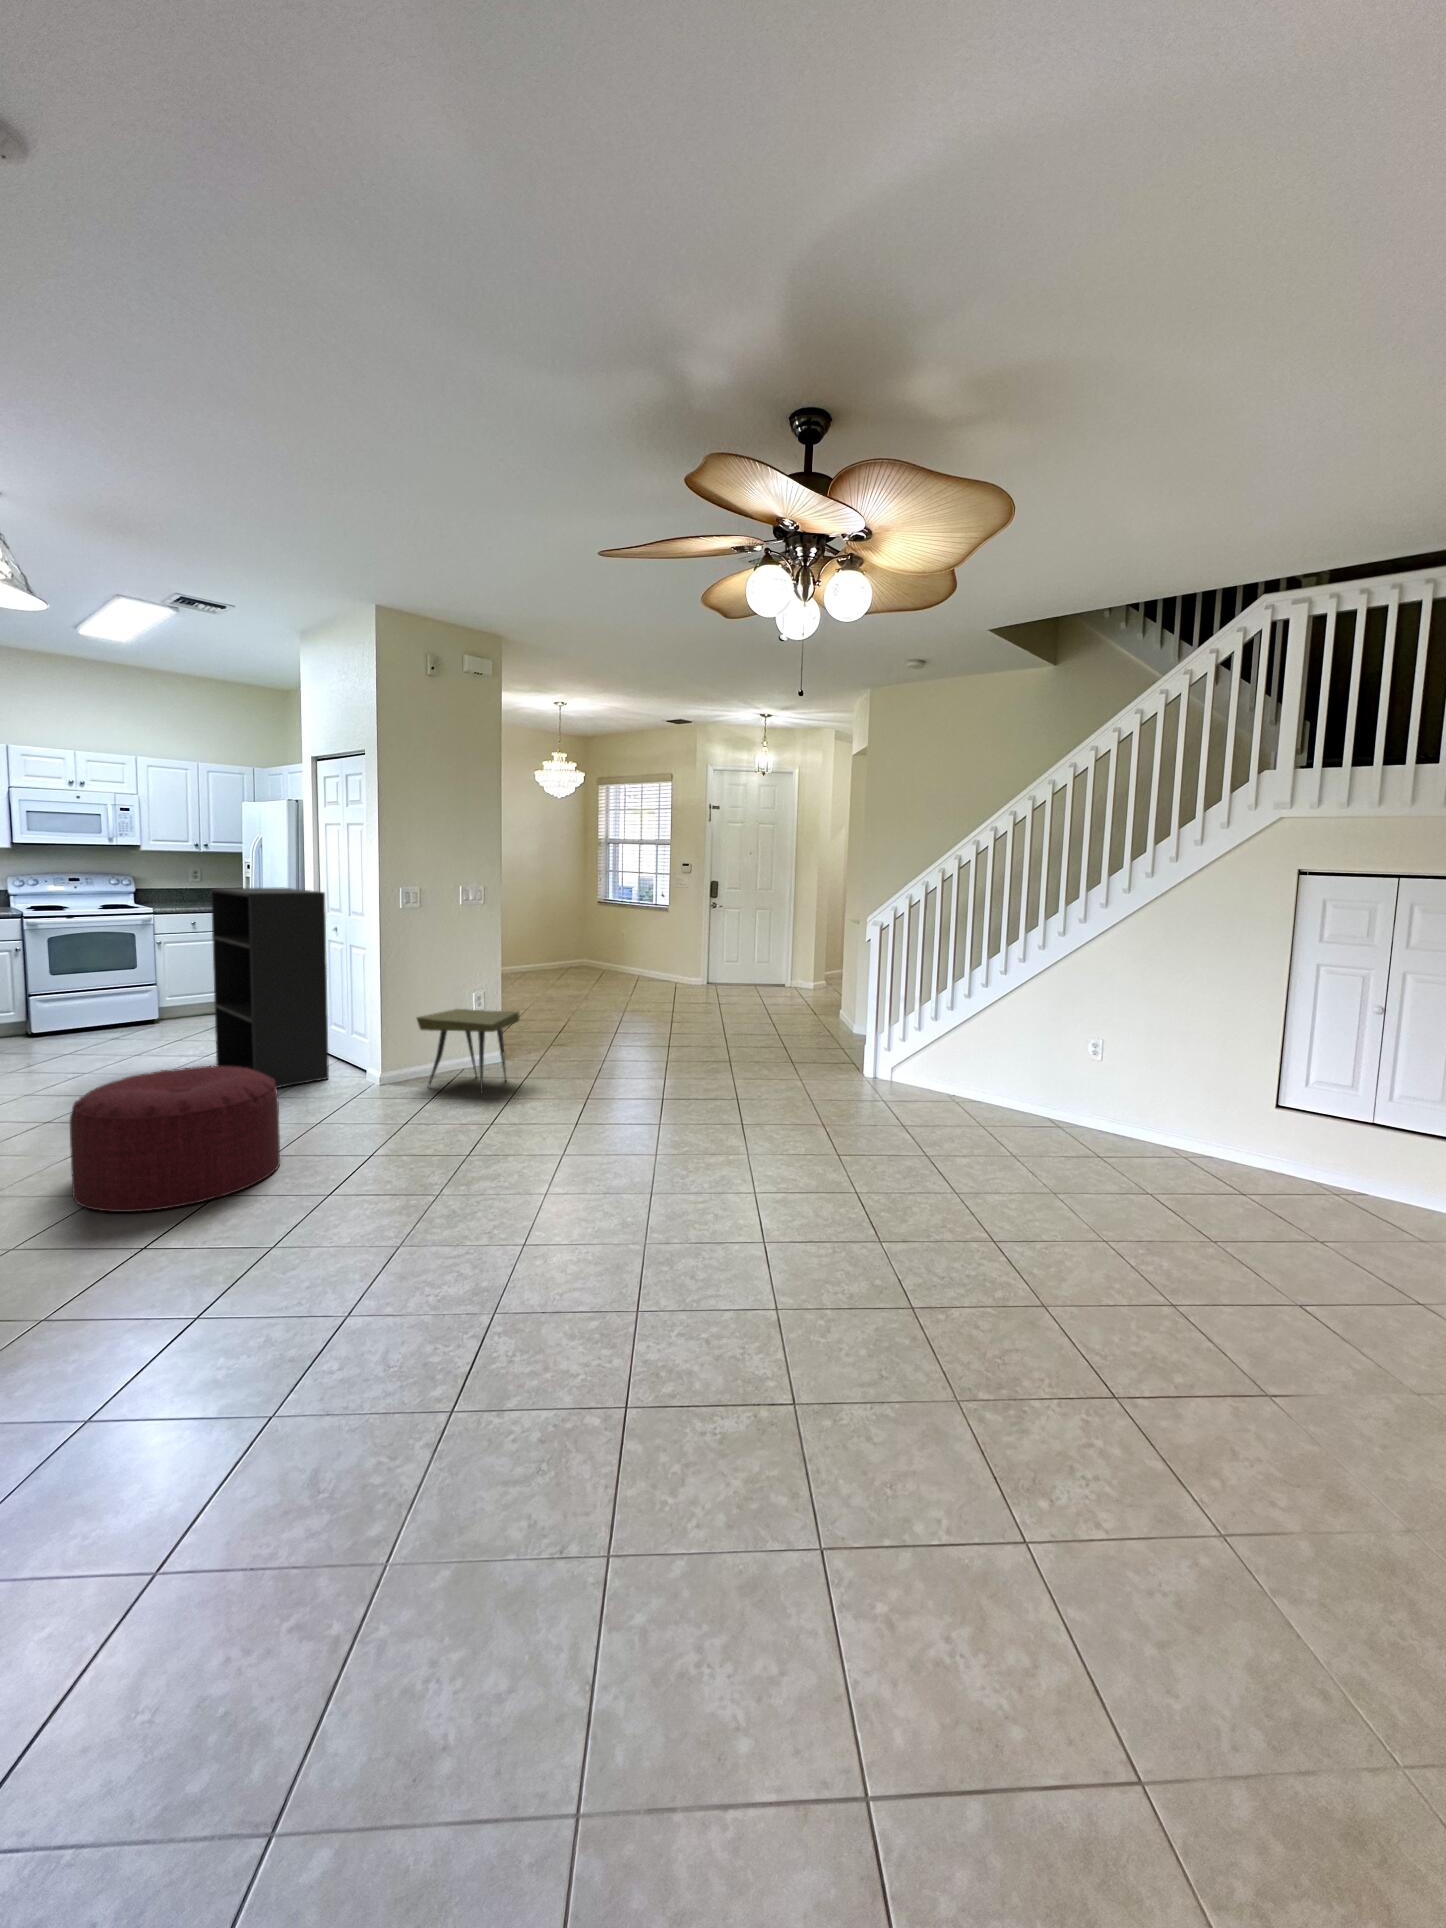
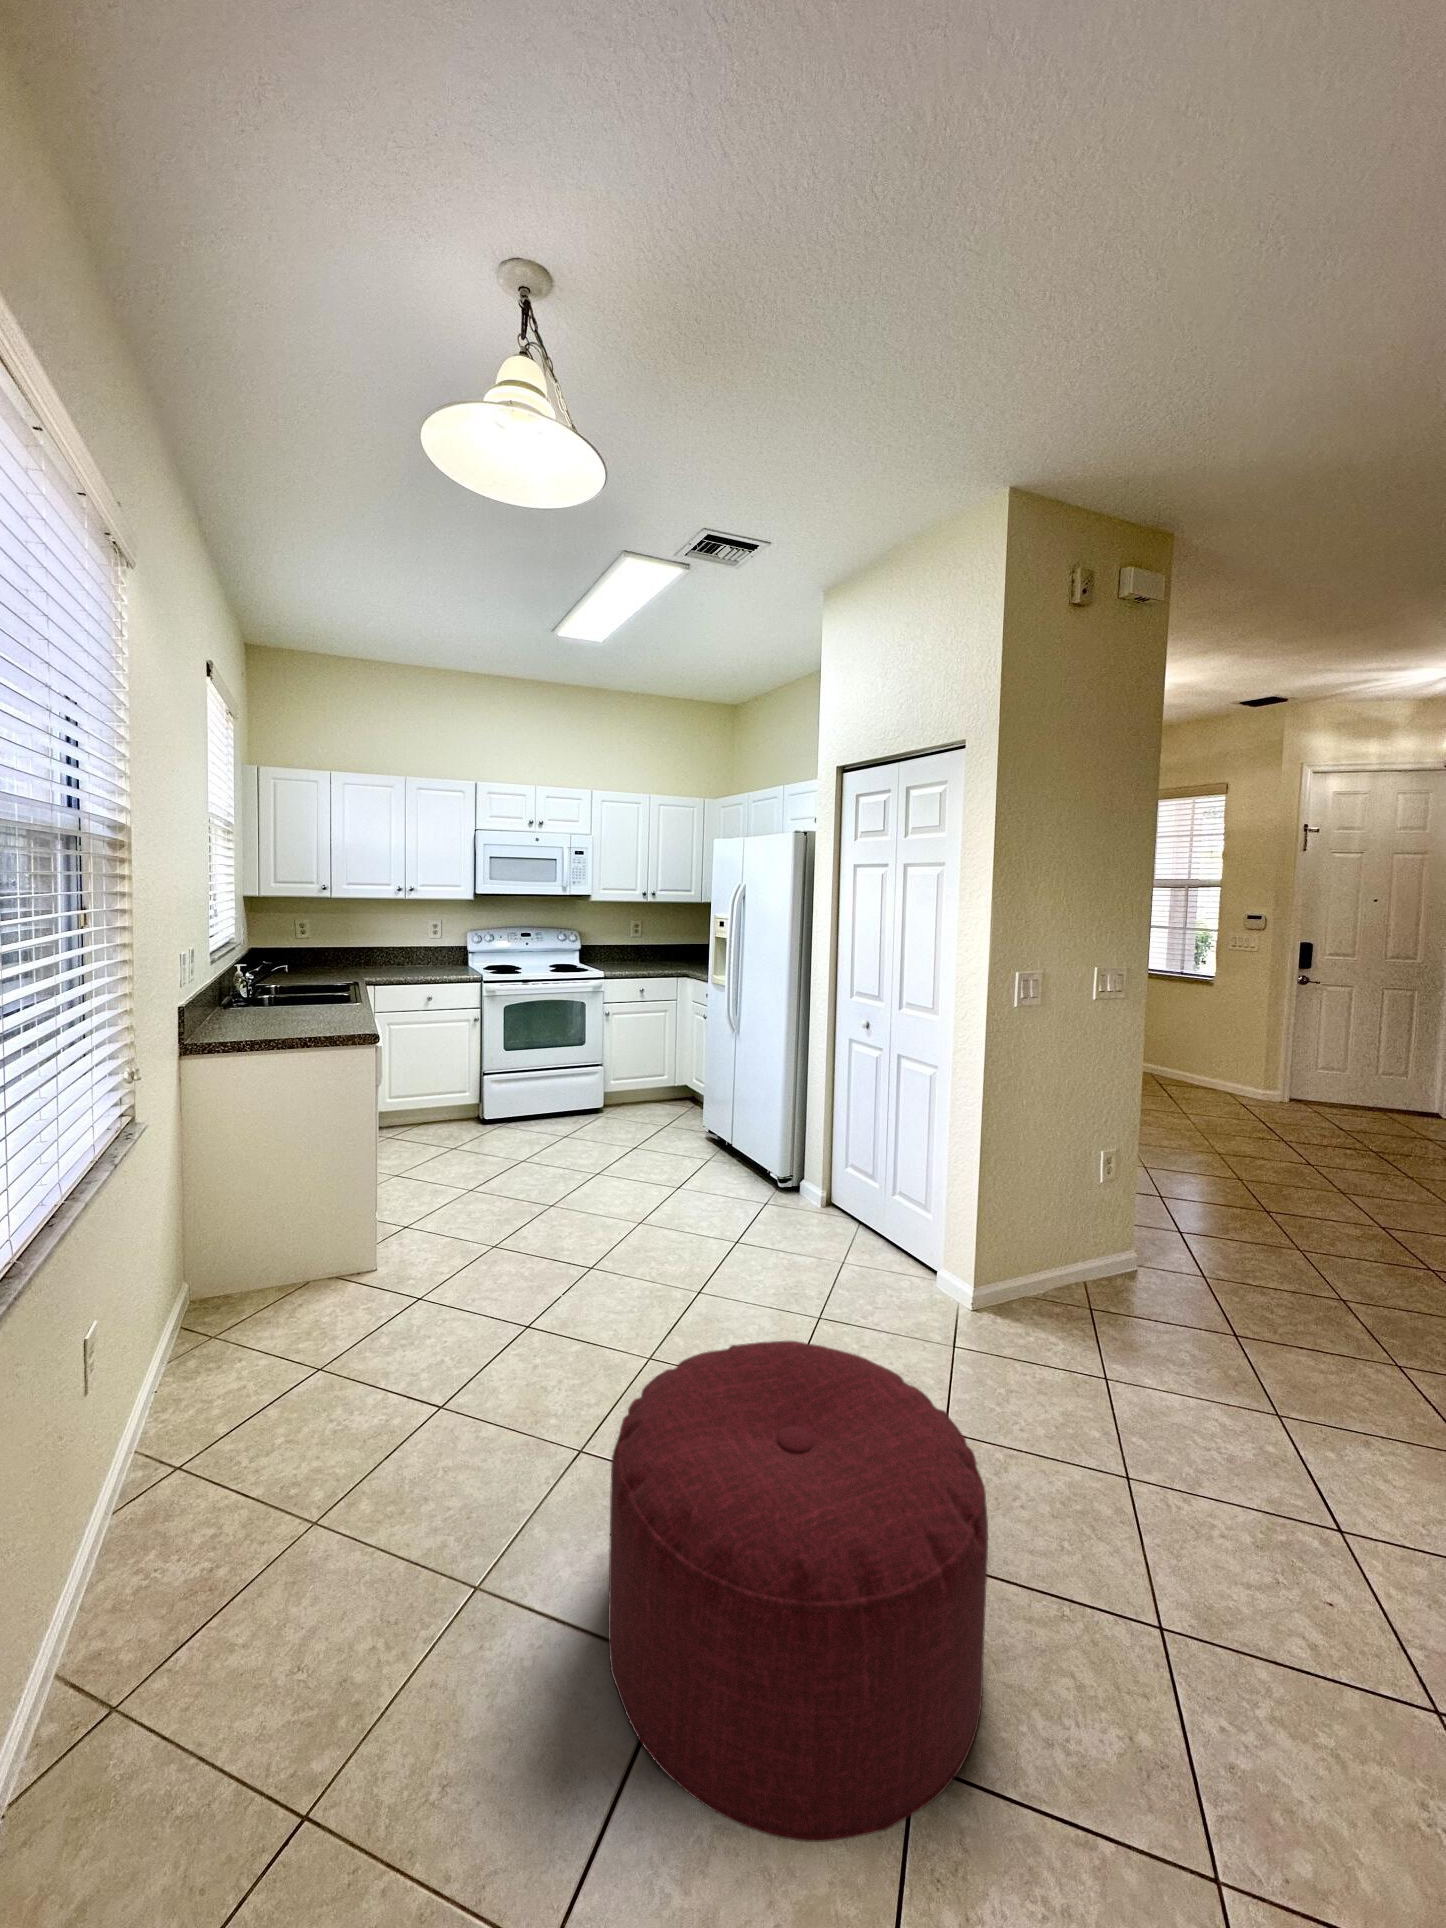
bookshelf: present [211,888,329,1088] -> none [700,959,882,1294]
side table: present [417,1009,519,1092] -> none [1046,1183,1238,1383]

